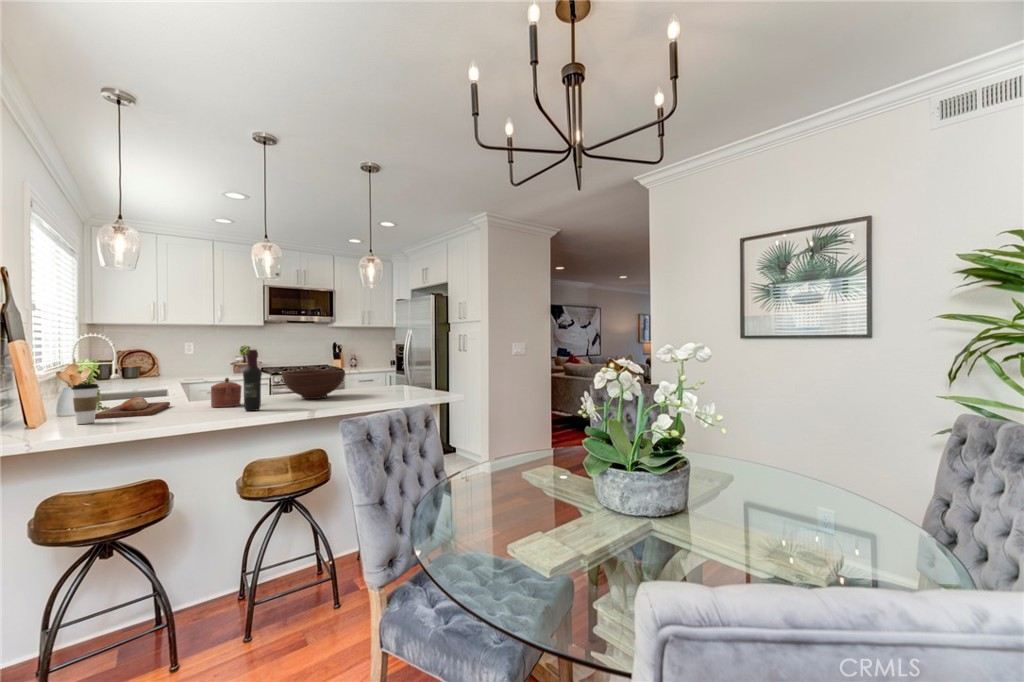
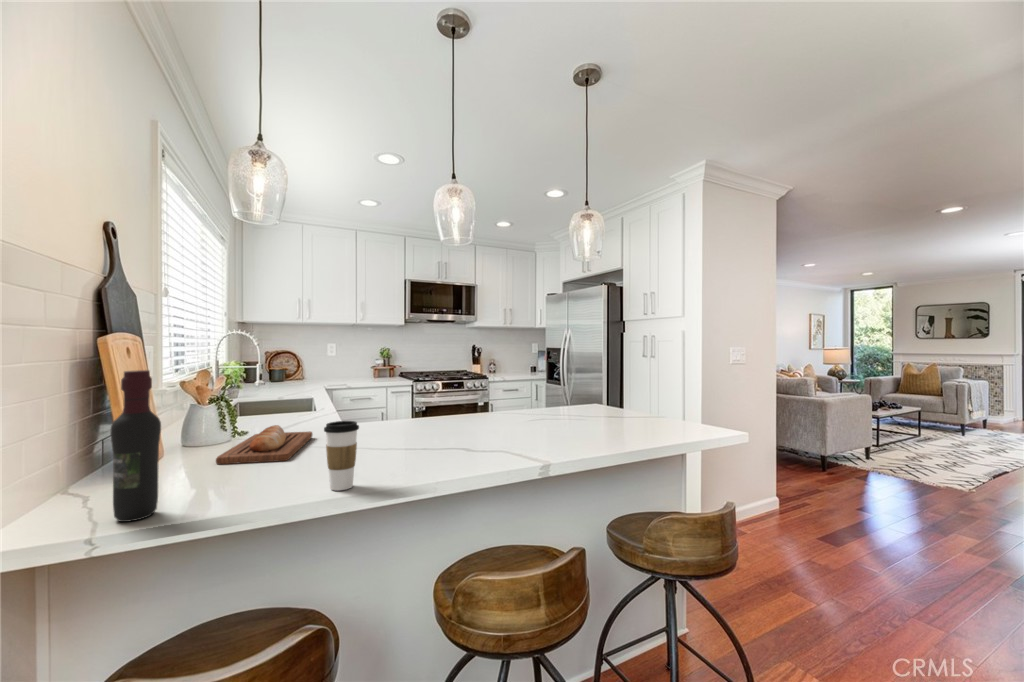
wine bottle: present [243,350,262,411] -> present [110,370,161,522]
fruit bowl: present [282,370,345,399] -> none [450,388,534,433]
teapot: present [211,378,242,407] -> none [363,401,402,446]
coffee cup: present [71,384,99,424] -> present [324,421,359,491]

